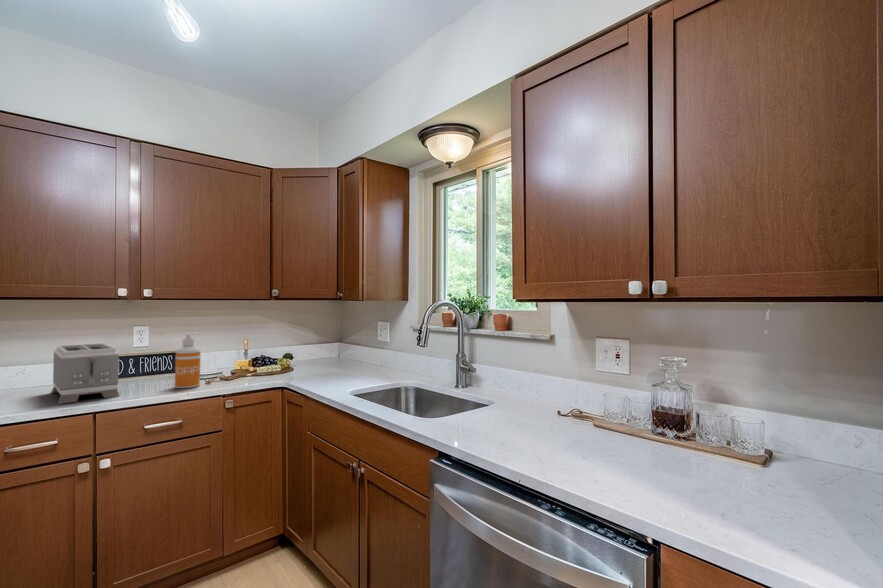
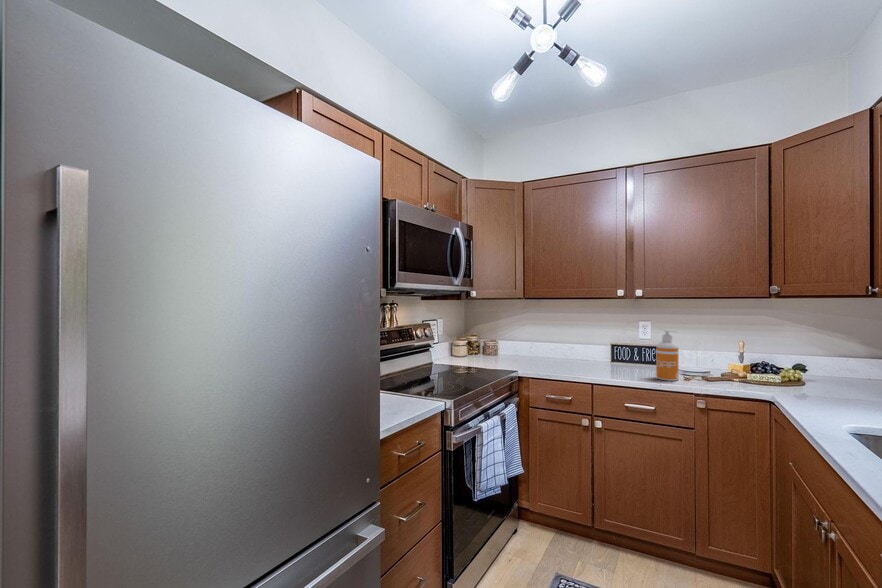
toaster: present [51,343,120,404] -> none [575,332,614,375]

